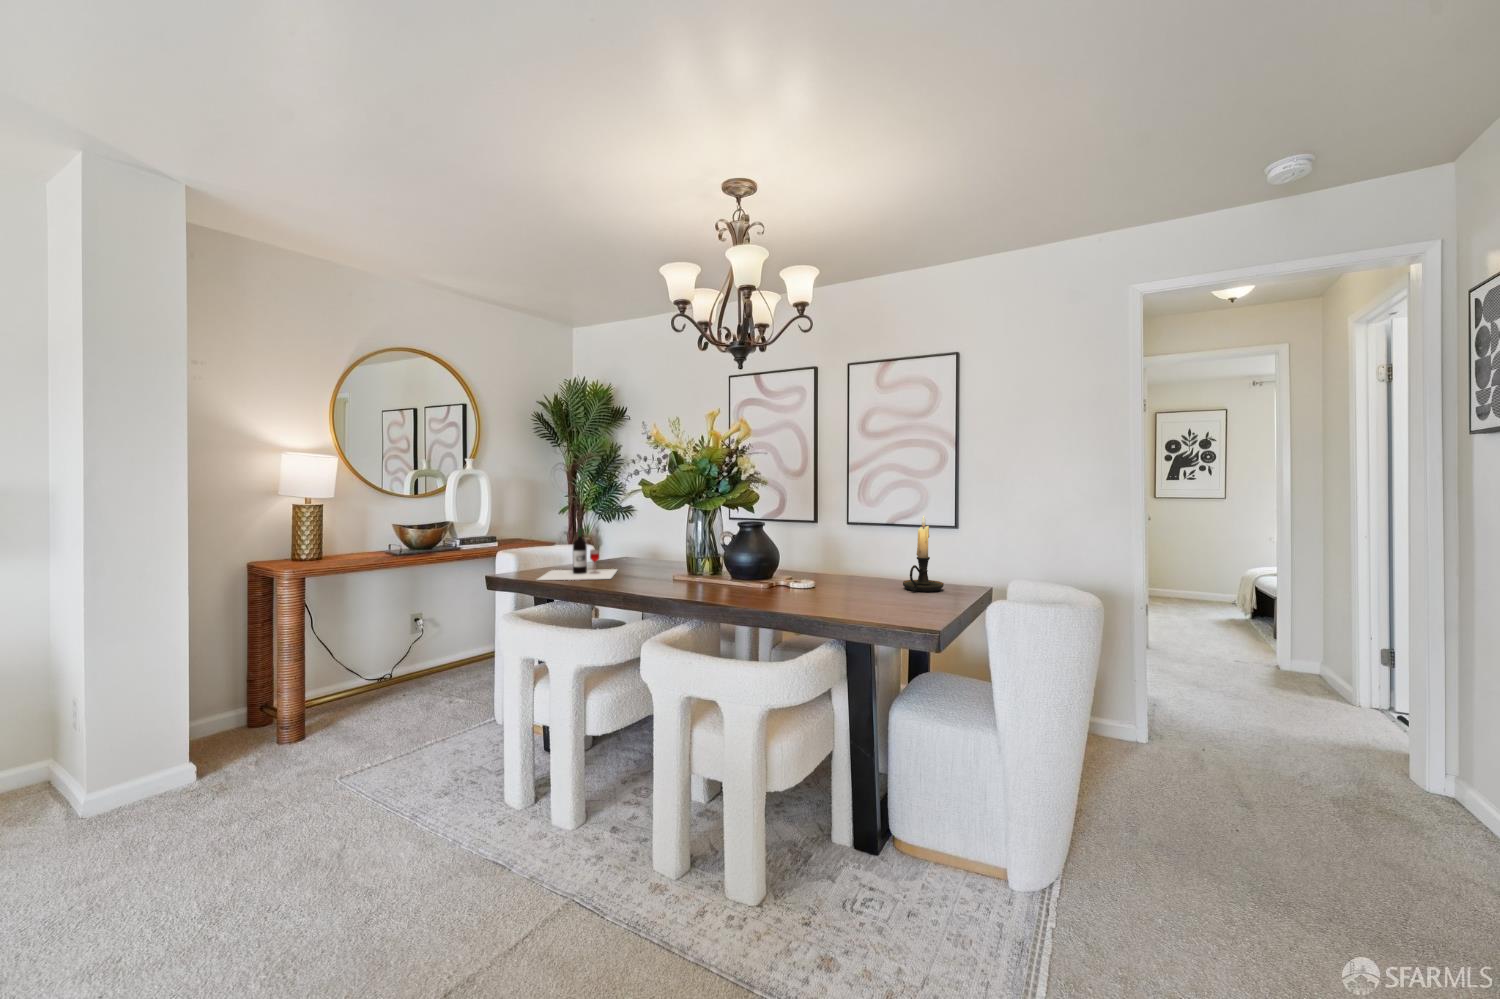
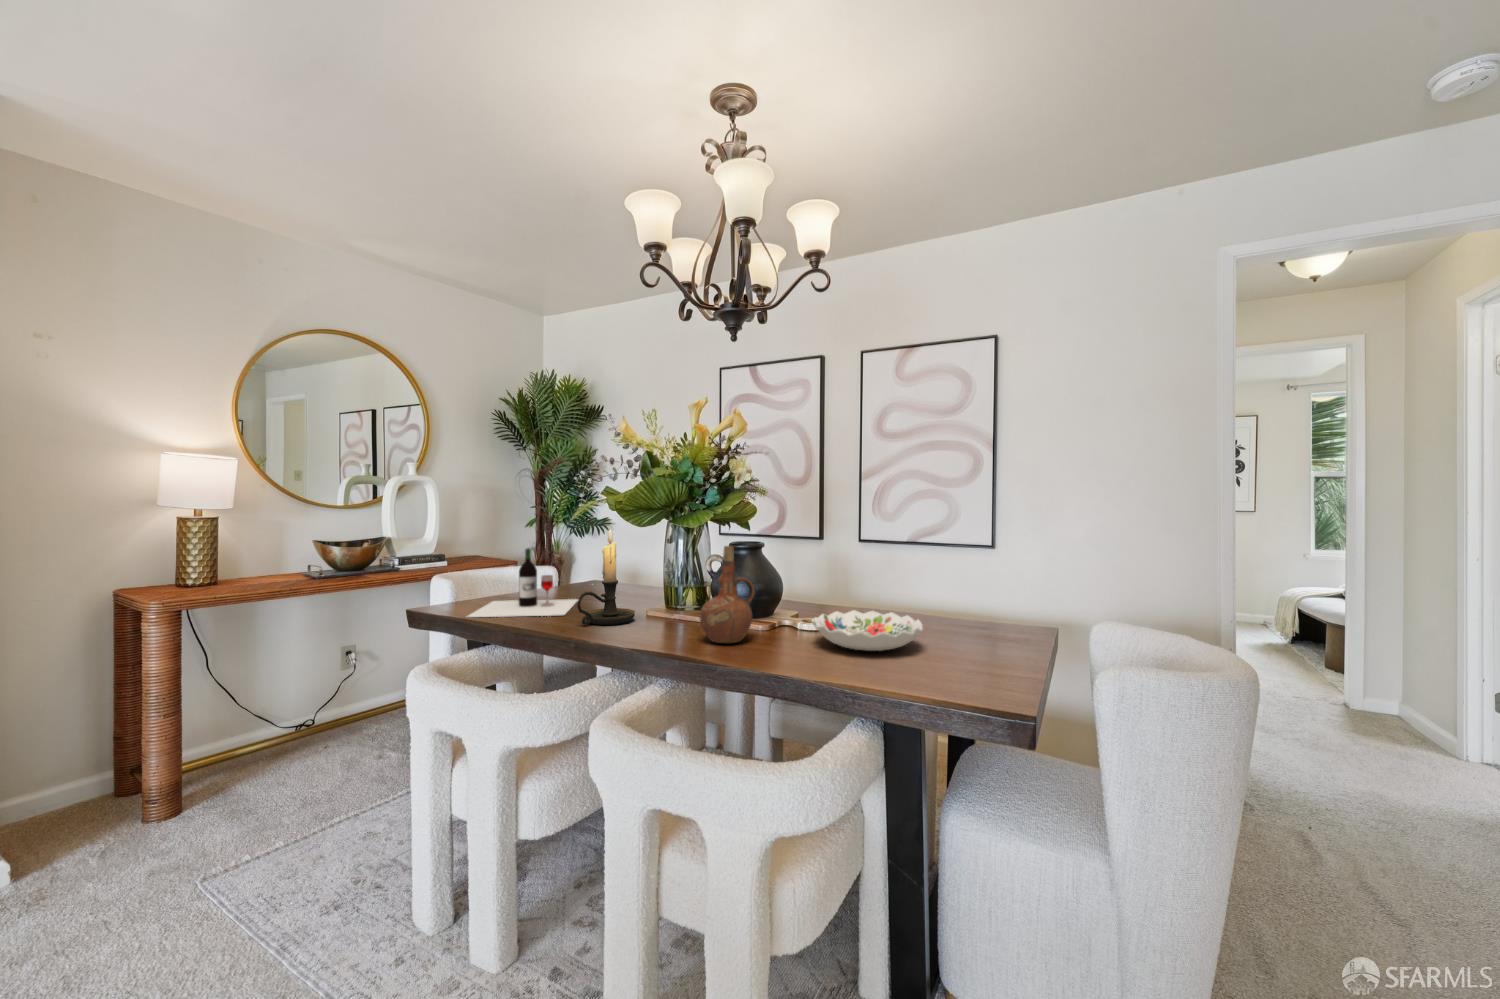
candle holder: present [903,516,944,592] -> present [577,529,635,625]
ceramic pitcher: none [716,524,756,595] -> present [700,546,754,643]
decorative bowl: none [799,572,879,599] -> present [813,610,923,651]

